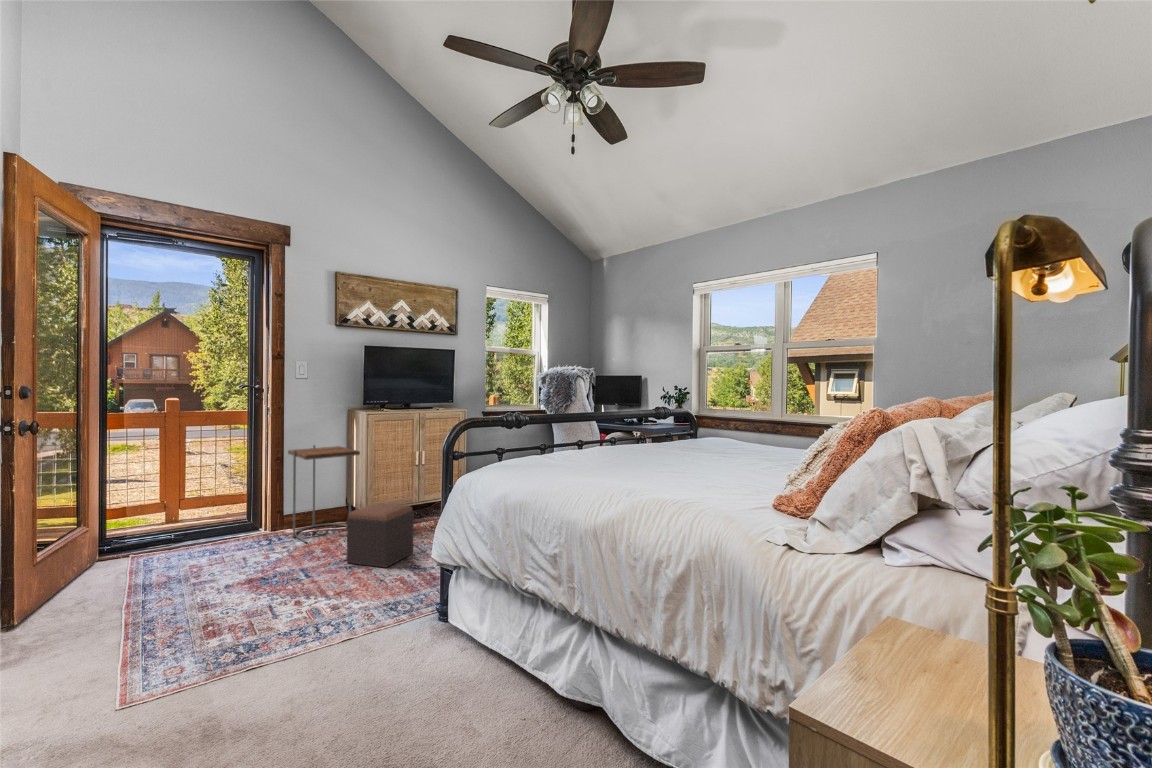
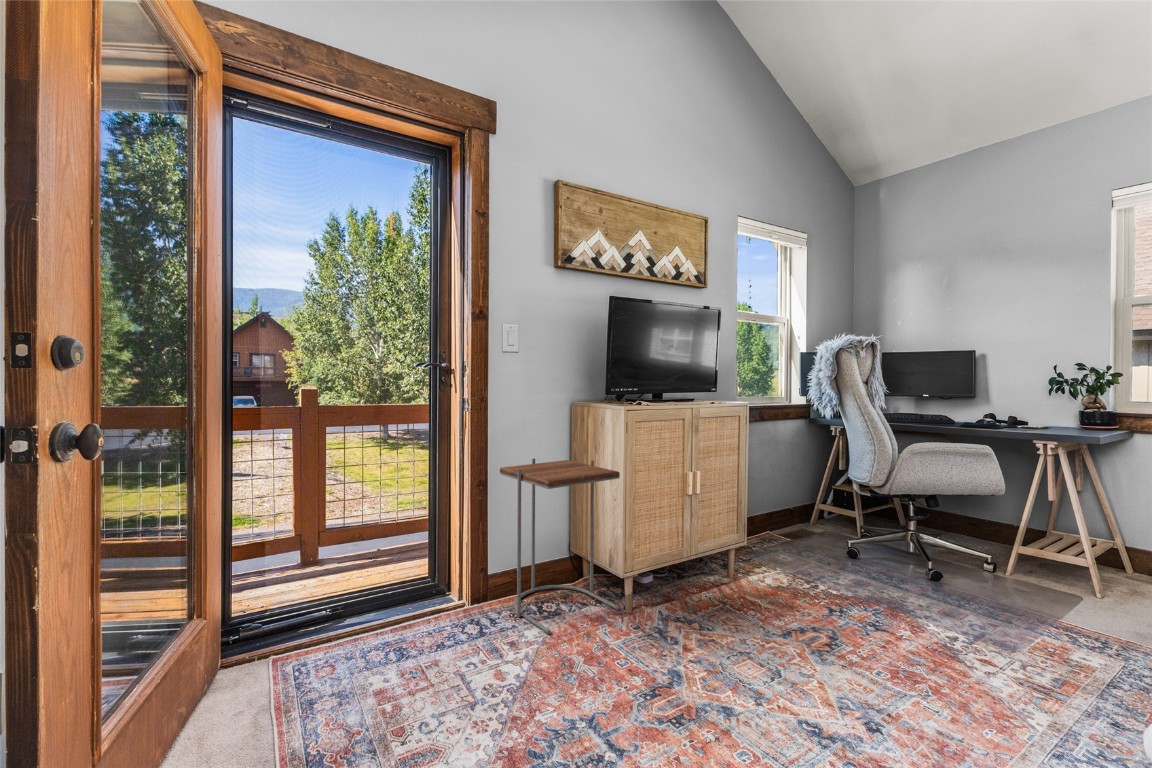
footstool: present [347,503,413,568] -> none [669,575,773,727]

